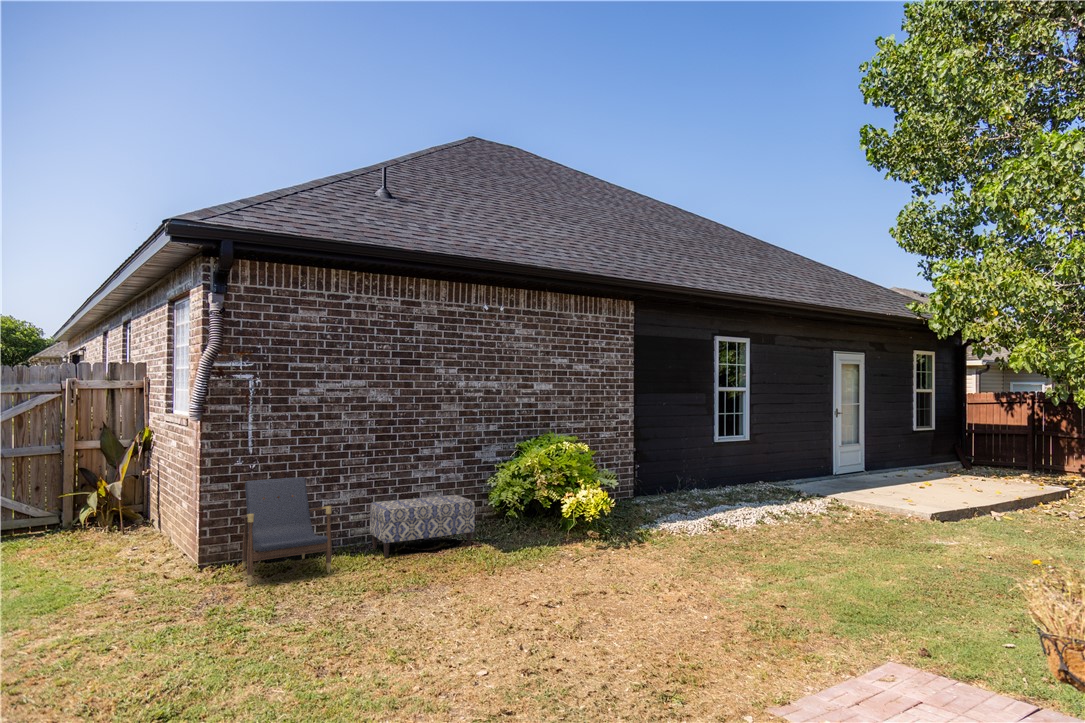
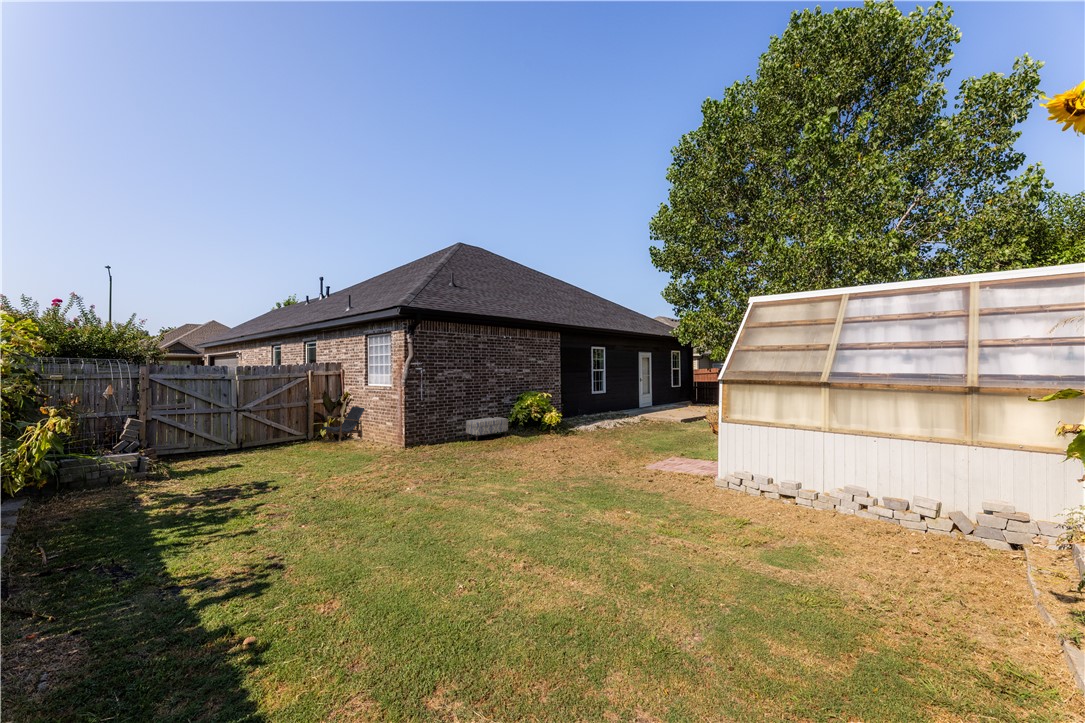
lounge chair: present [241,477,332,586] -> present [323,407,365,443]

